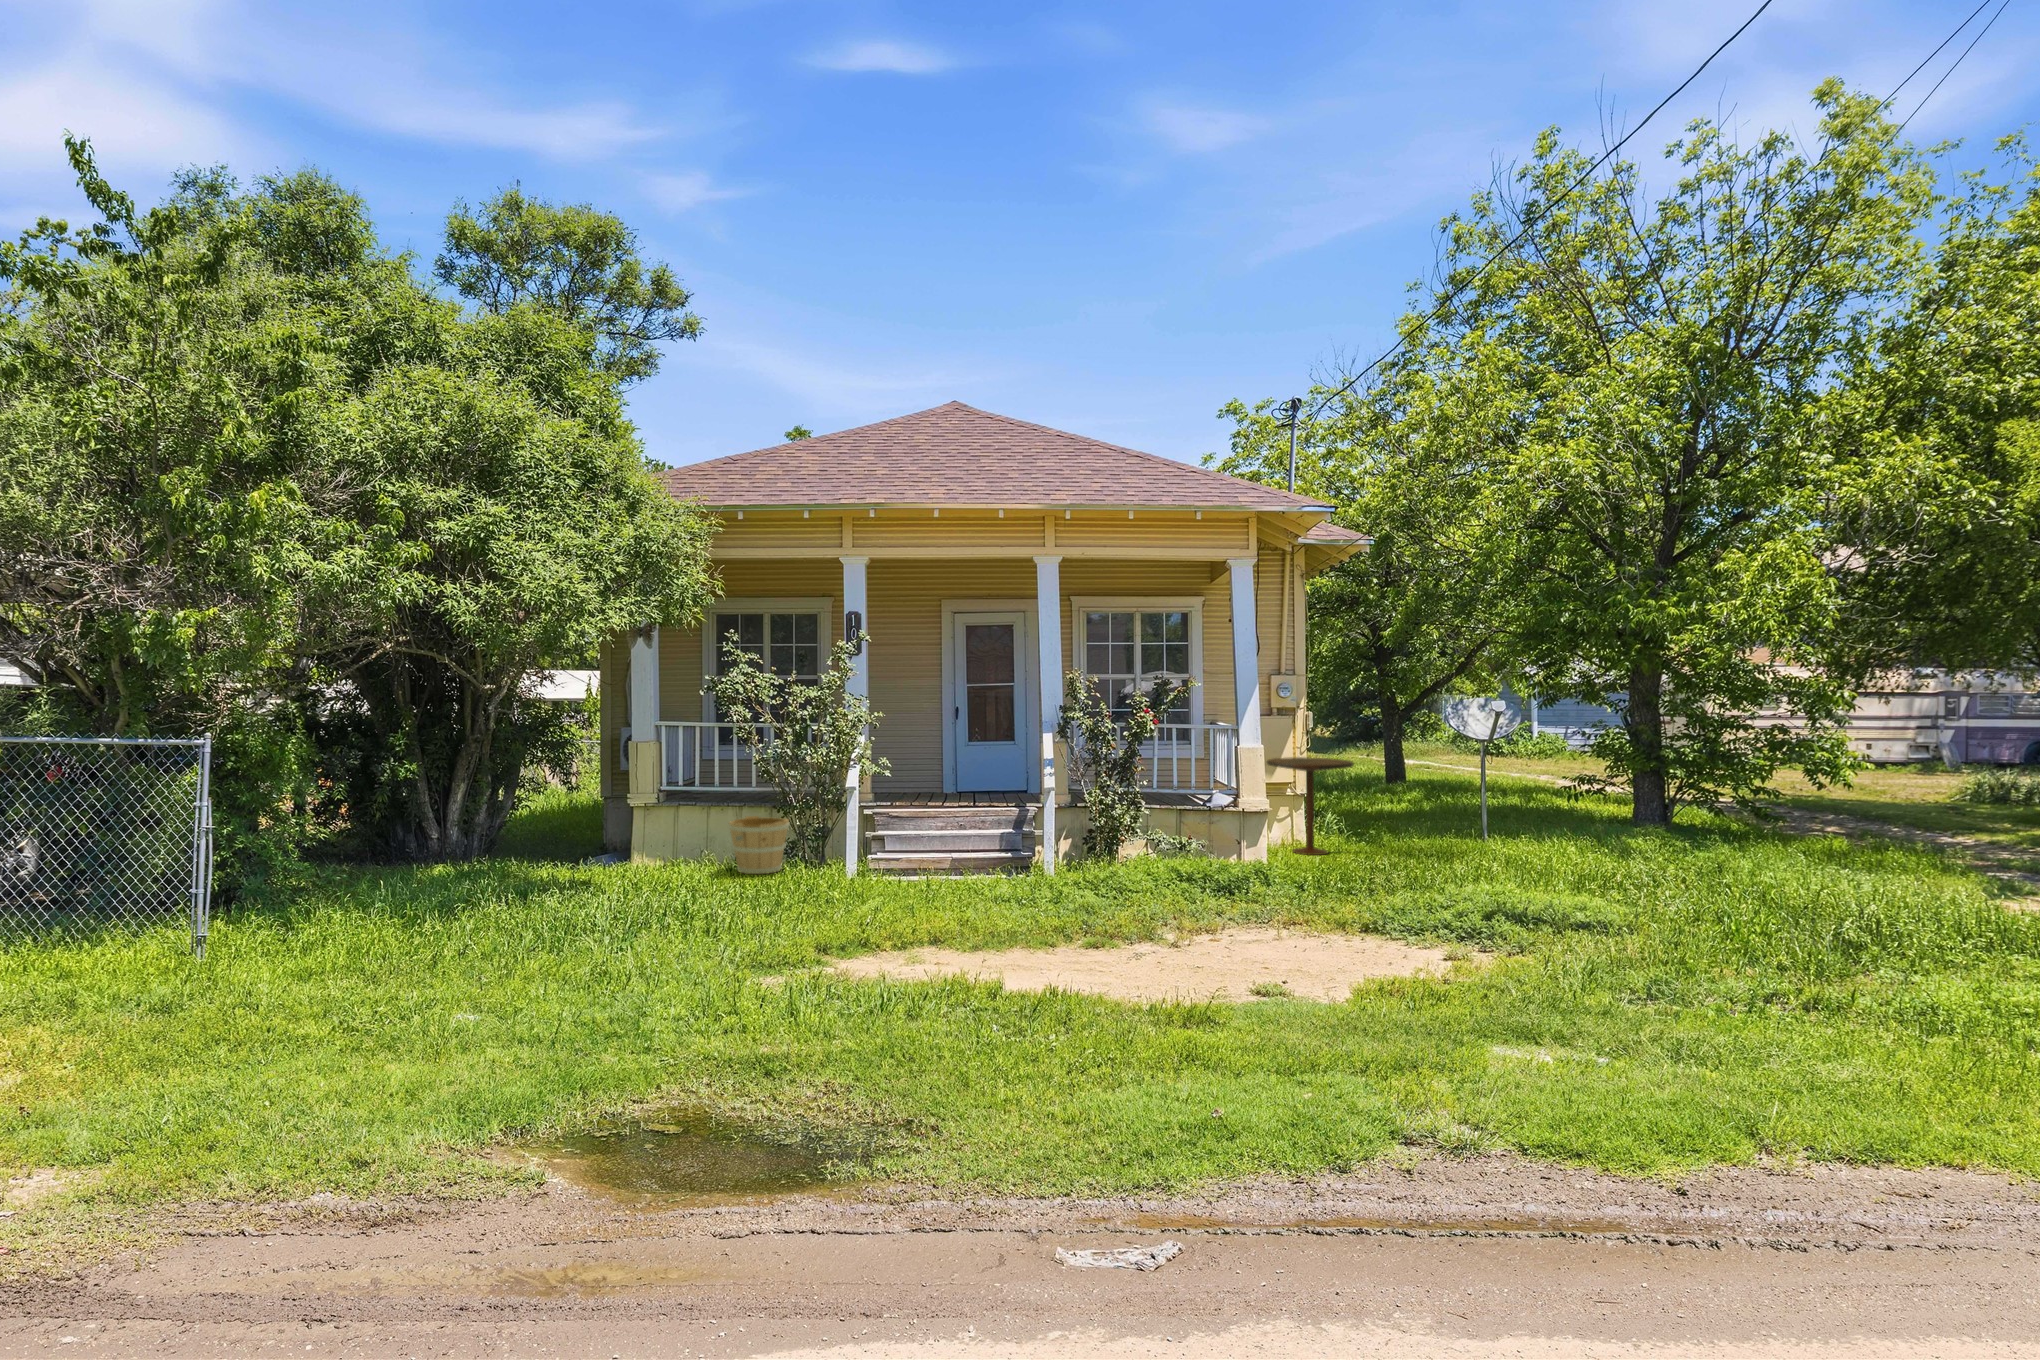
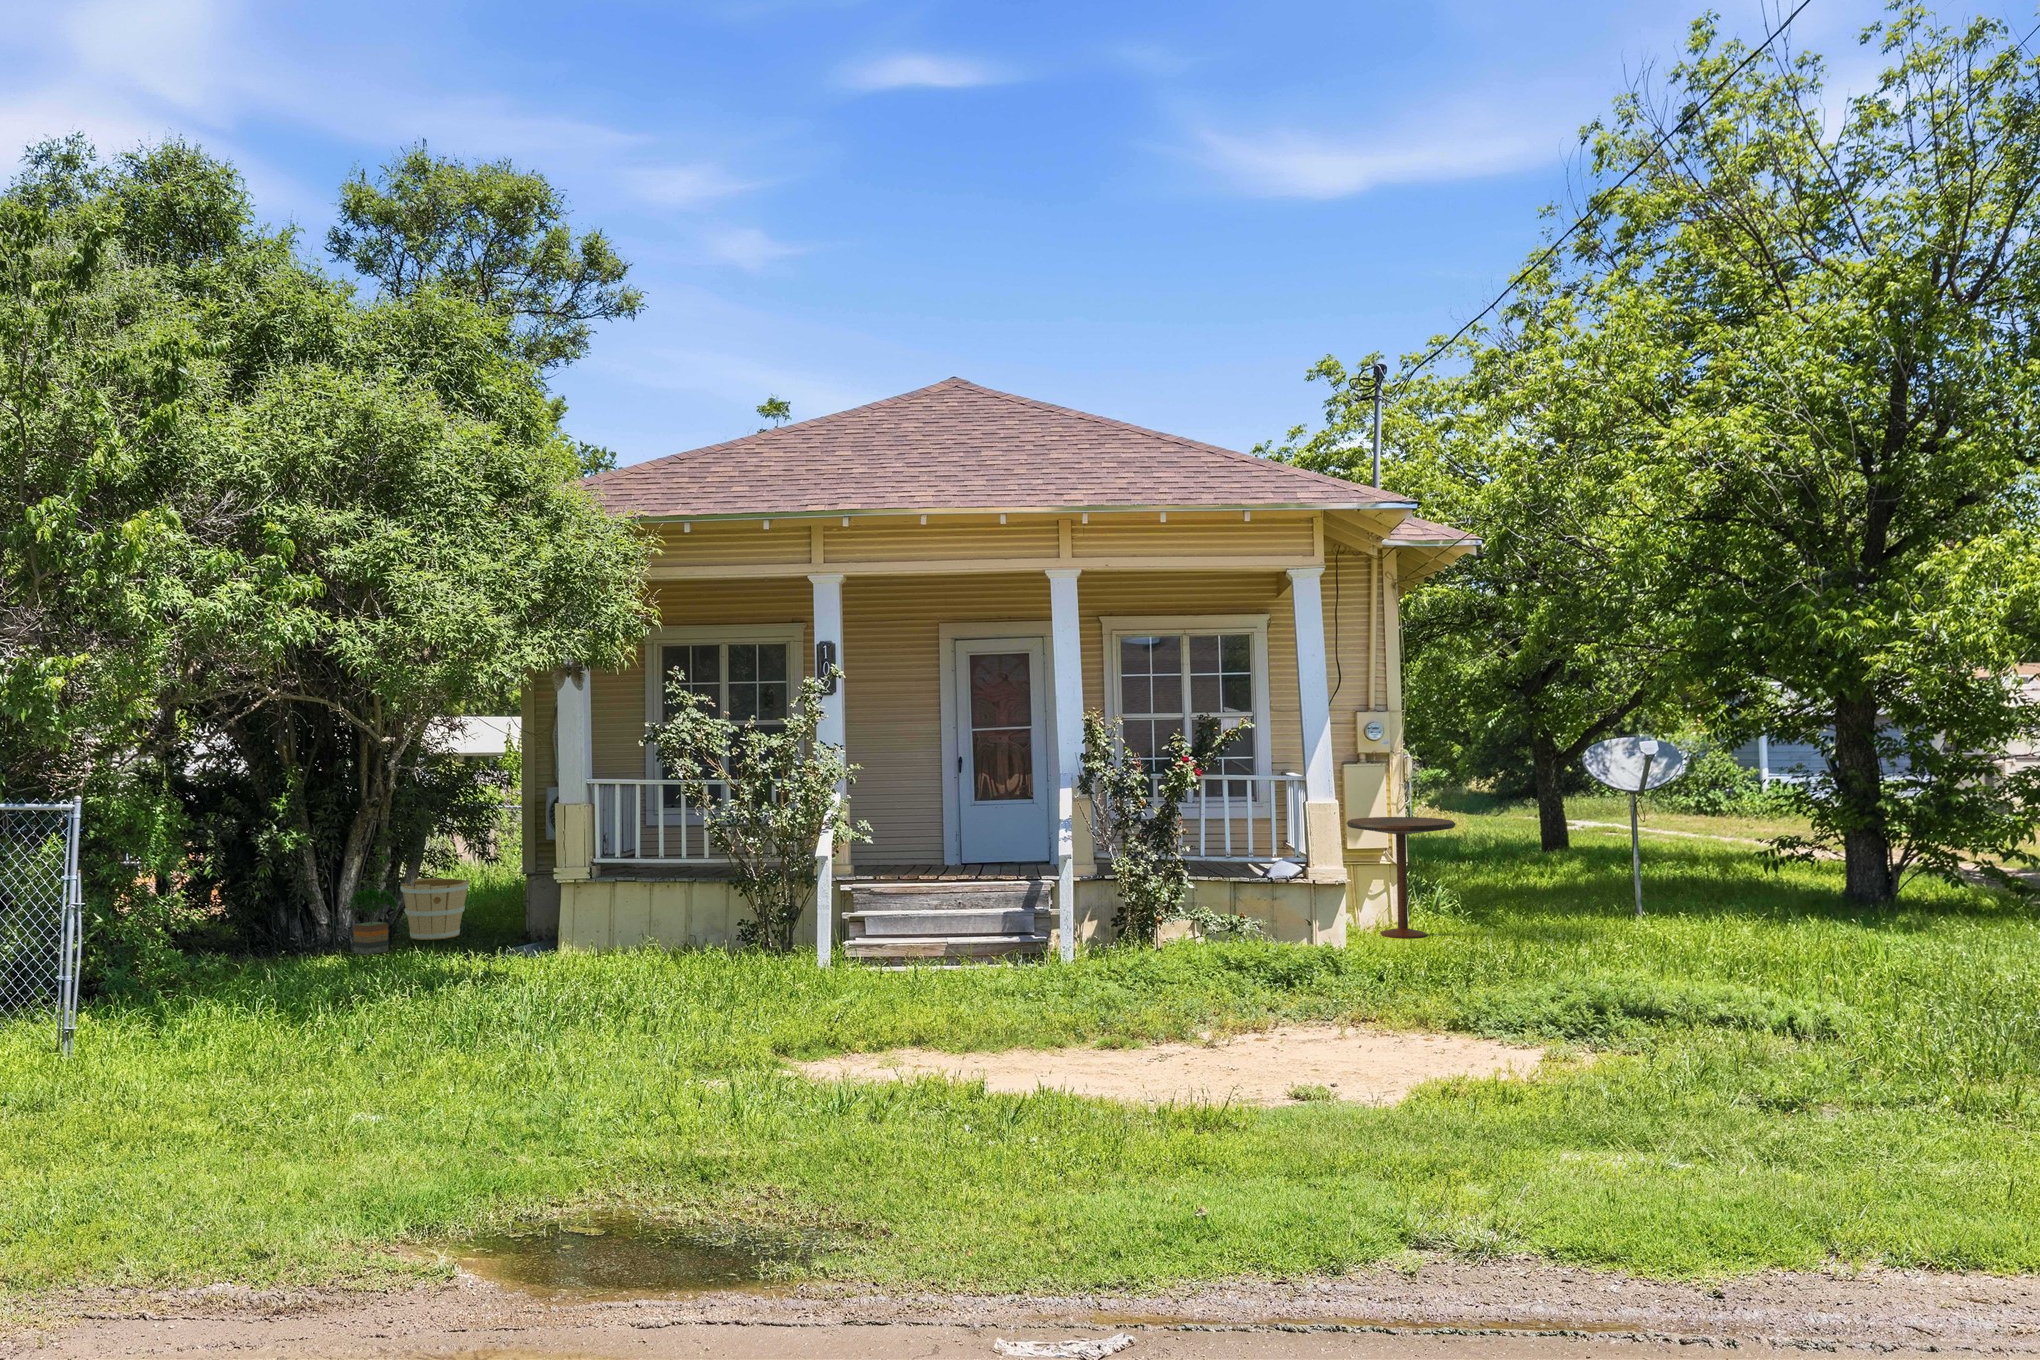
potted tree: none [451,807,495,862] -> present [349,889,399,955]
wooden bucket: present [729,816,790,874] -> present [400,878,470,940]

